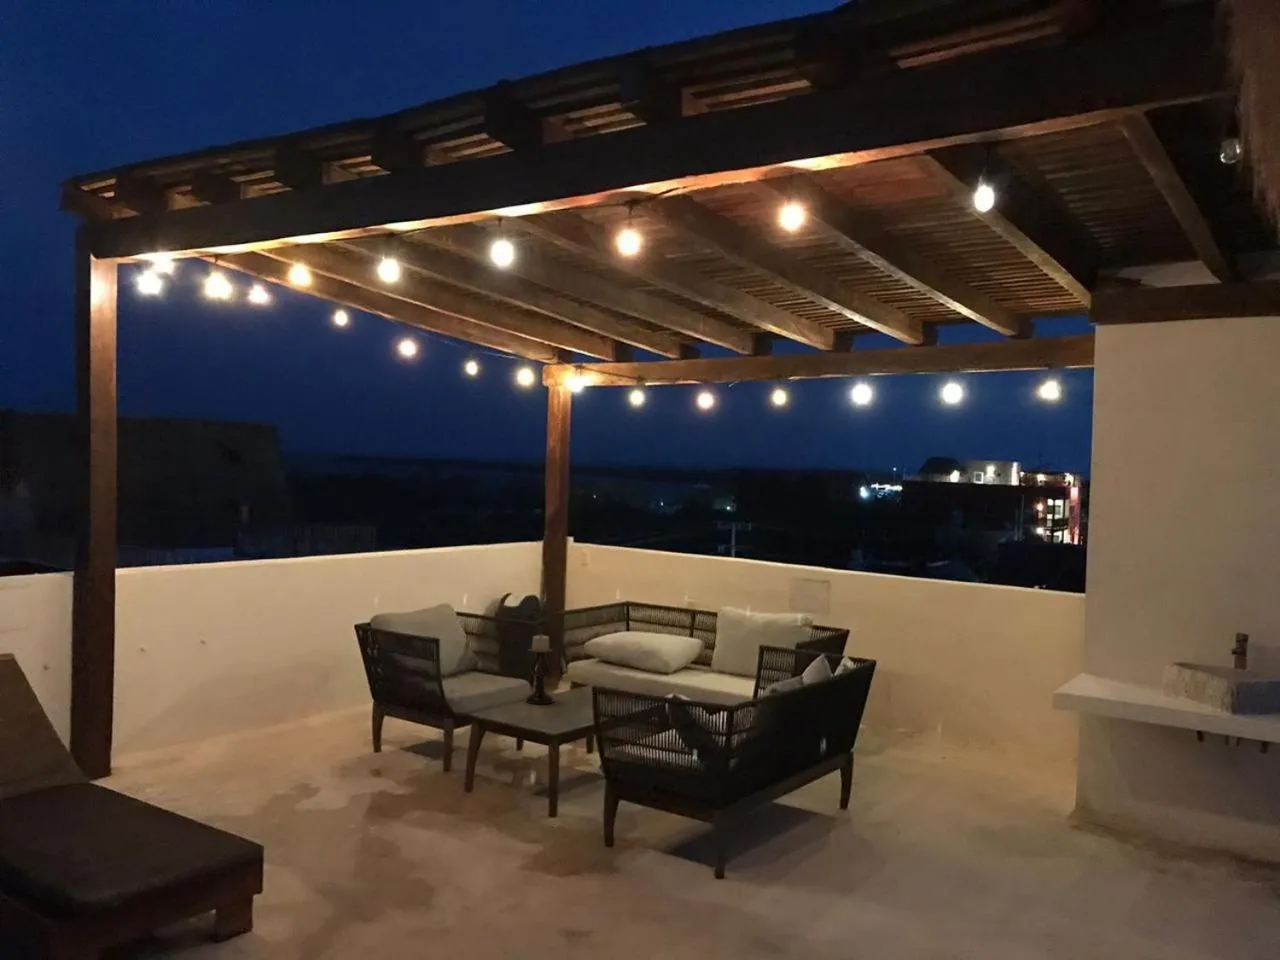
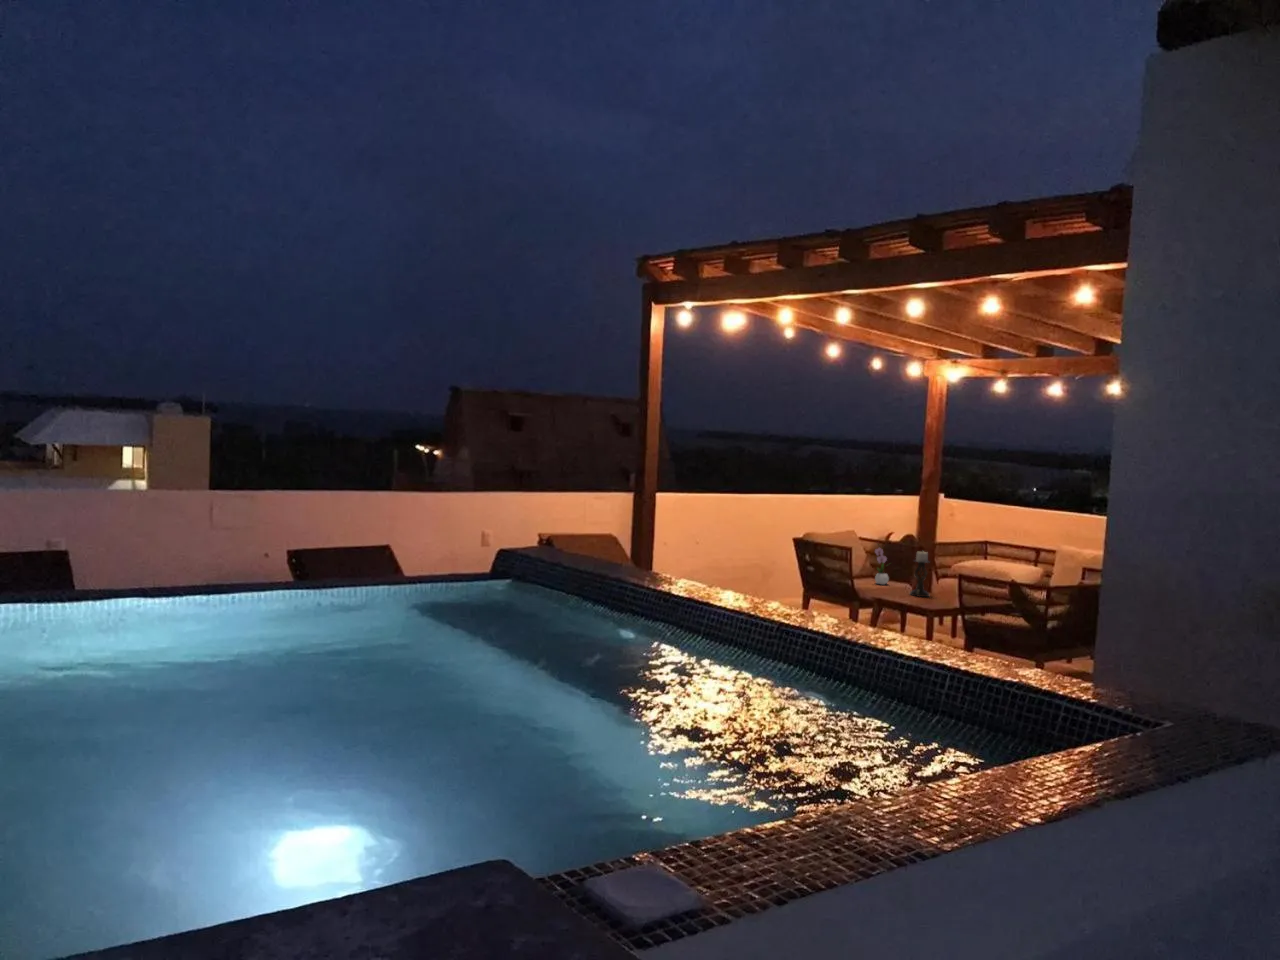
flower arrangement: none [474,622,500,686] -> present [875,548,889,585]

